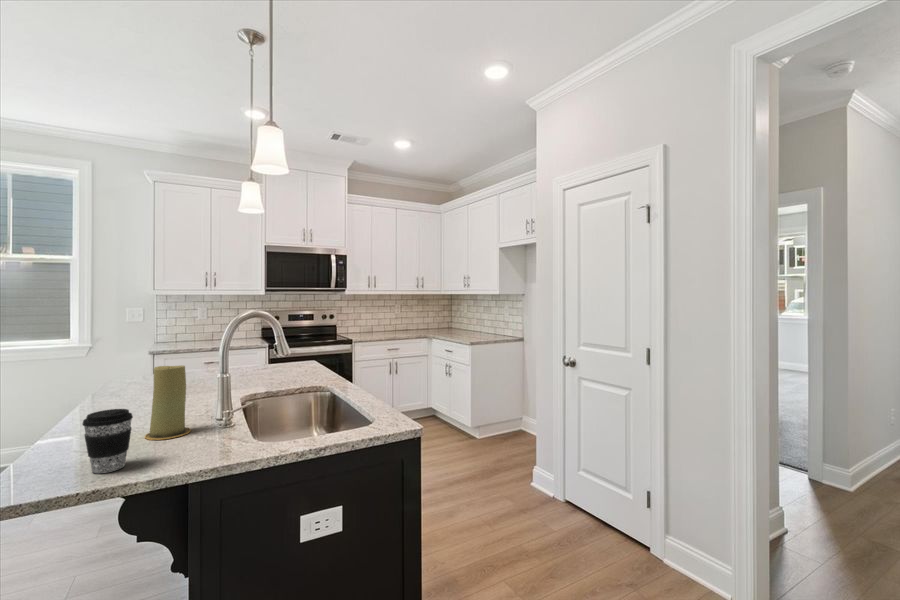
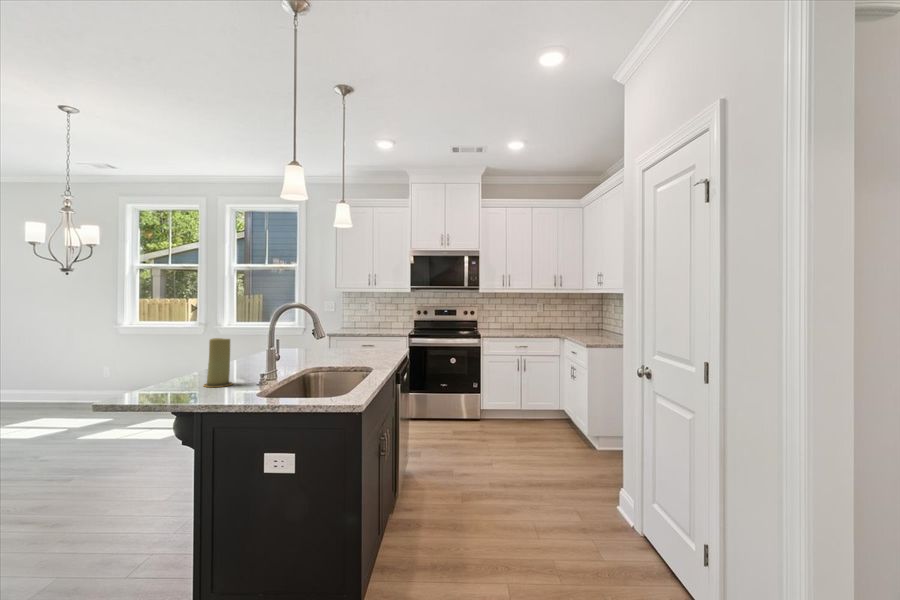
coffee cup: present [83,409,133,473] -> none [144,361,173,398]

